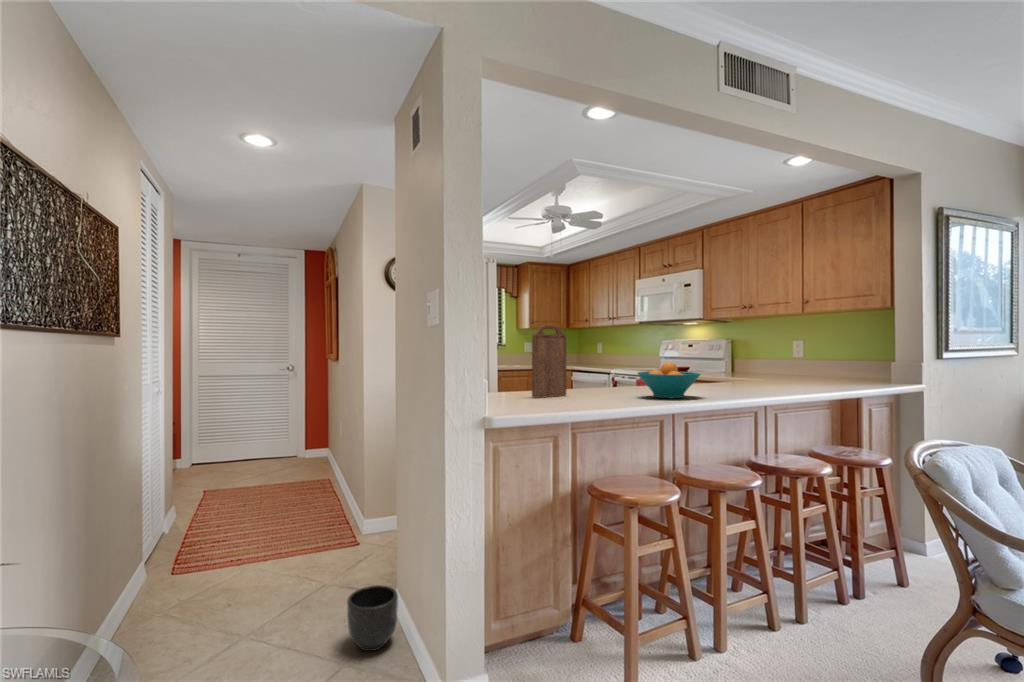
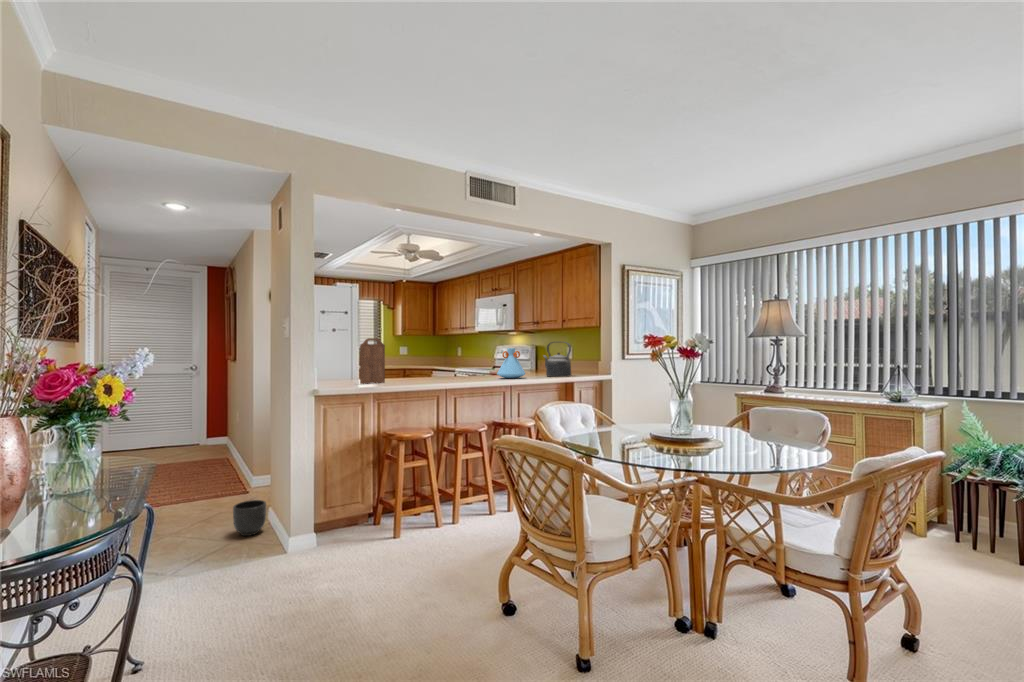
kettle: none [805,332,866,390] -> present [543,342,571,377]
vase: none [741,342,793,392] -> present [497,348,525,378]
fruit bowl: present [638,362,700,398] -> none [424,361,461,382]

